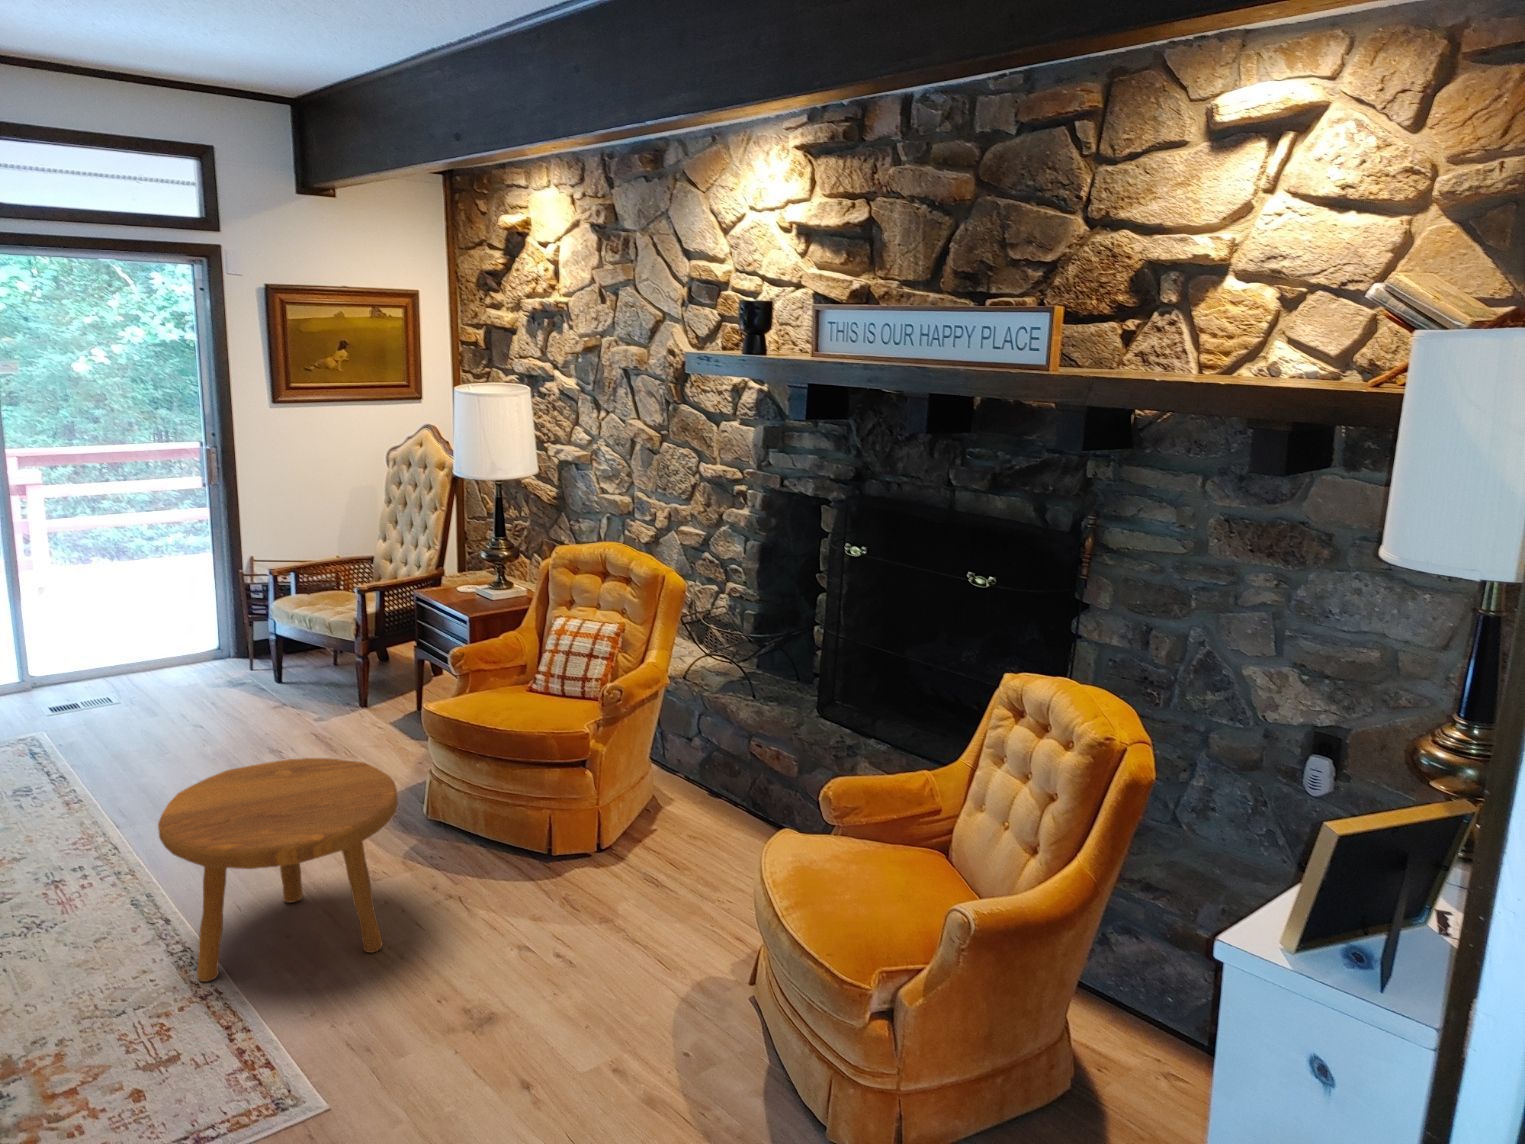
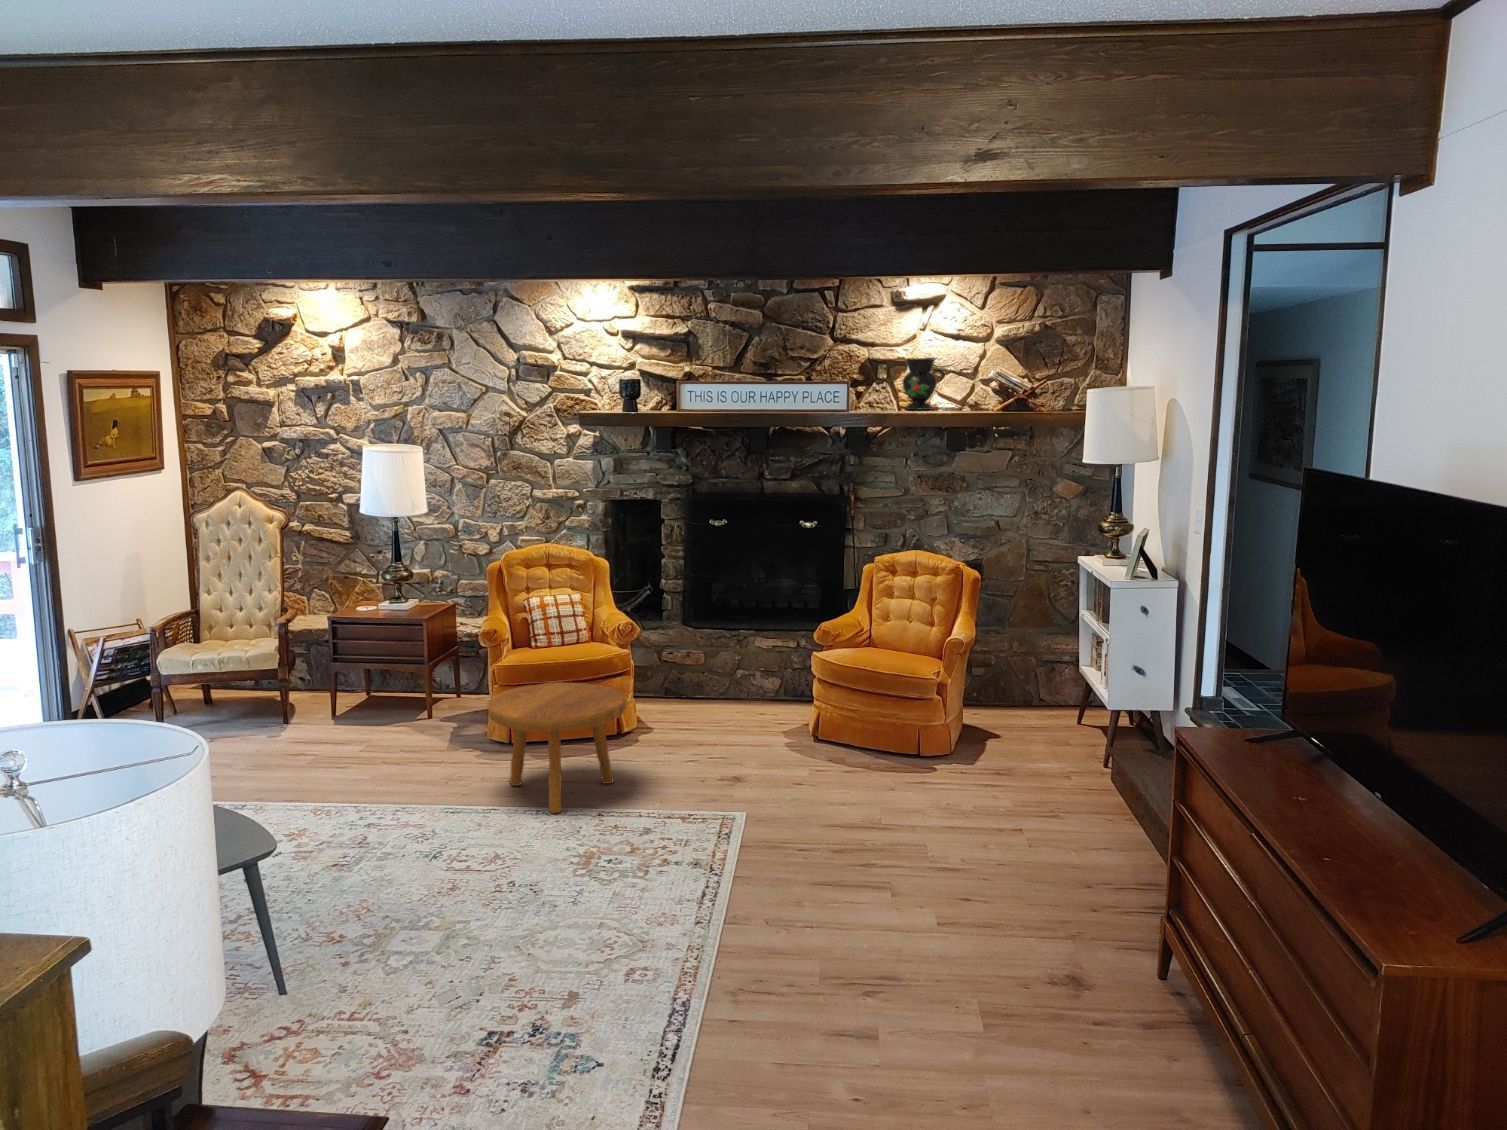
decorative vase: none [1192,256,1309,374] -> present [903,358,945,410]

